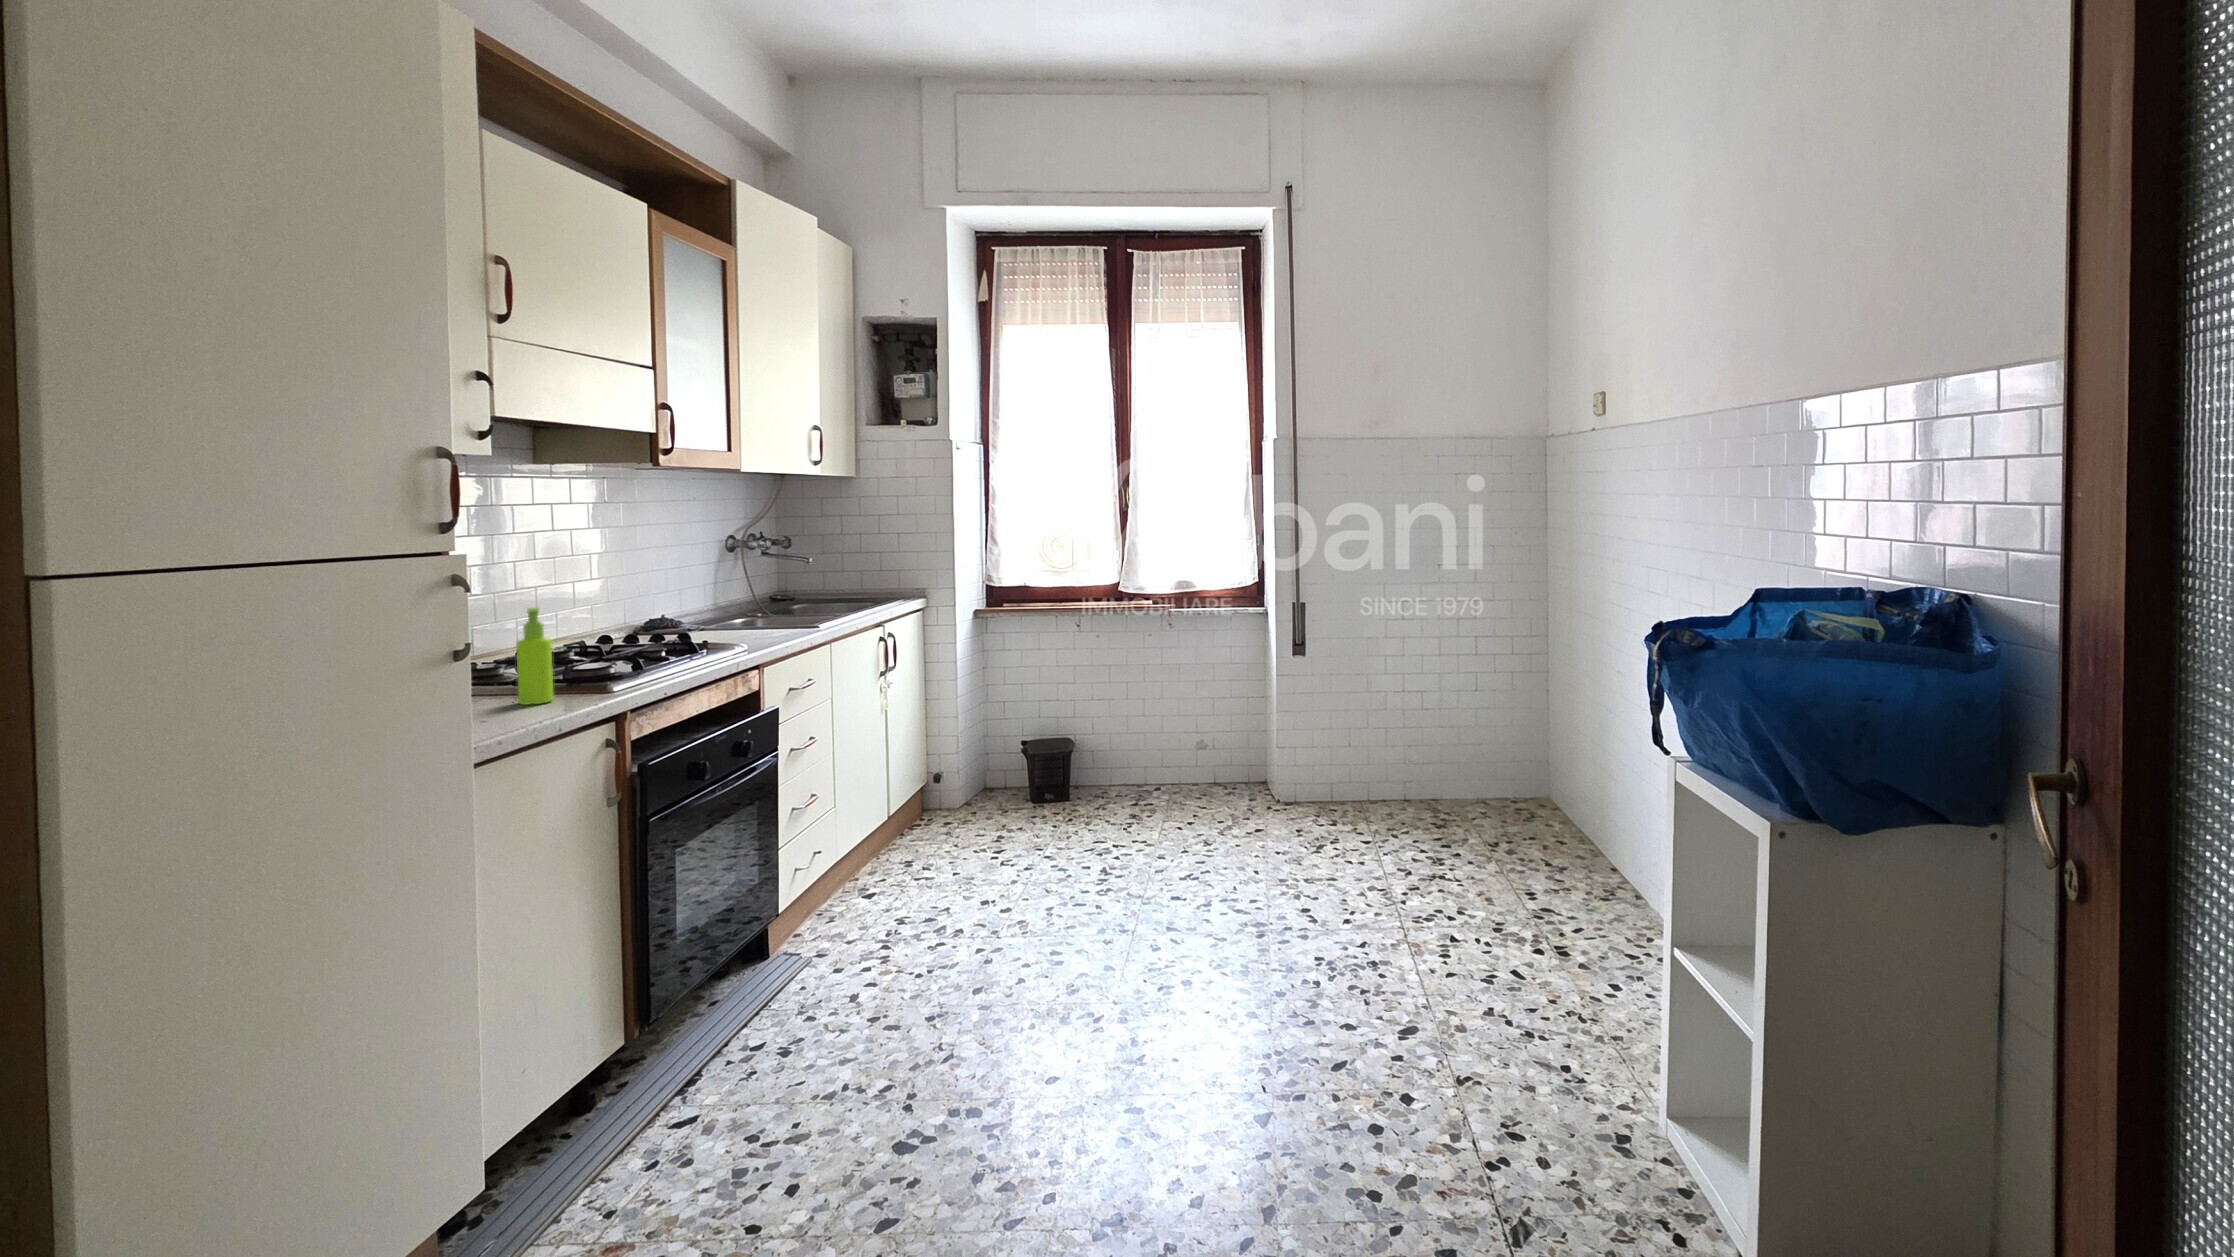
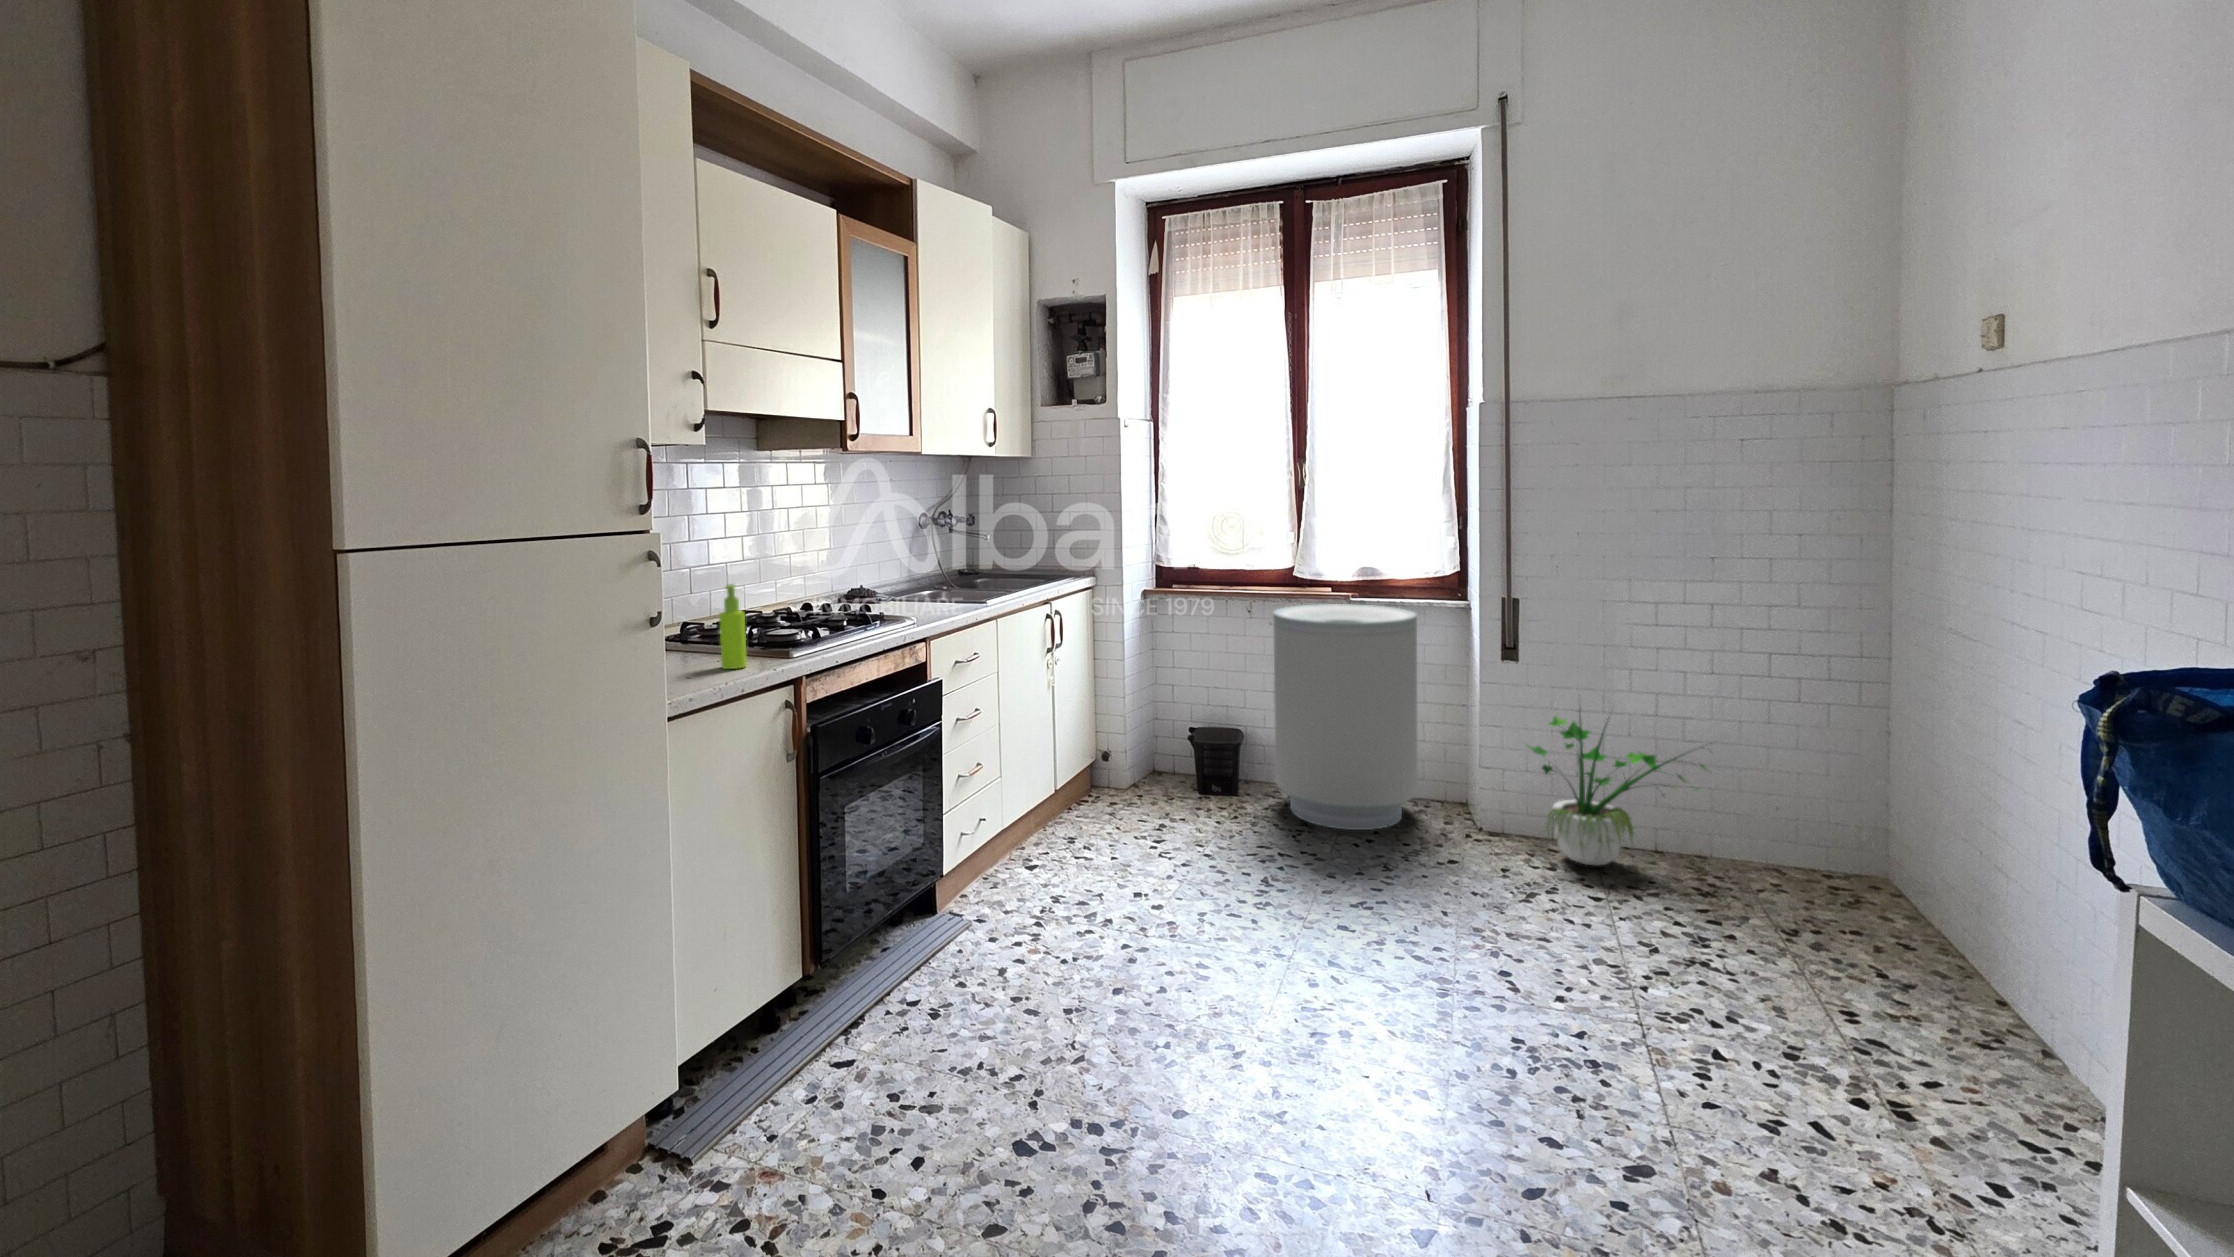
trash can: none [1106,616,1230,818] -> present [1273,604,1418,830]
potted plant: none [1311,673,1449,818] -> present [1530,708,1711,865]

